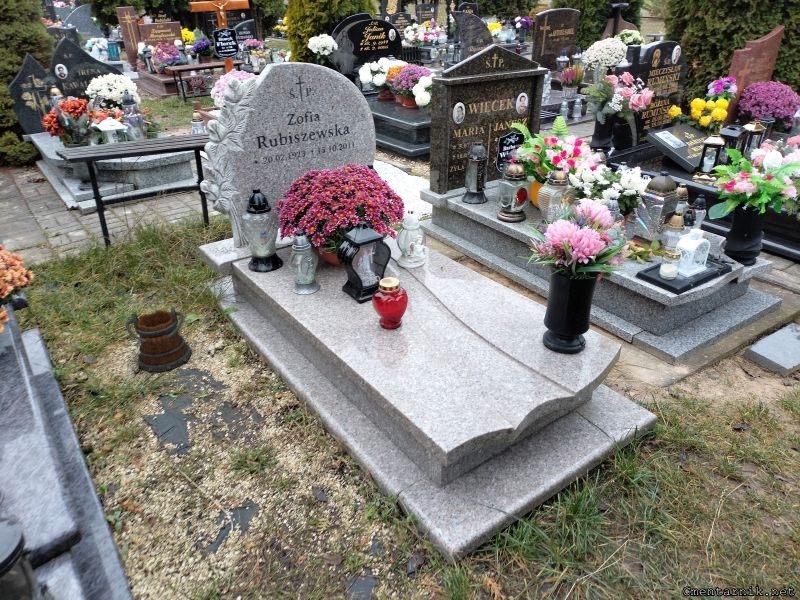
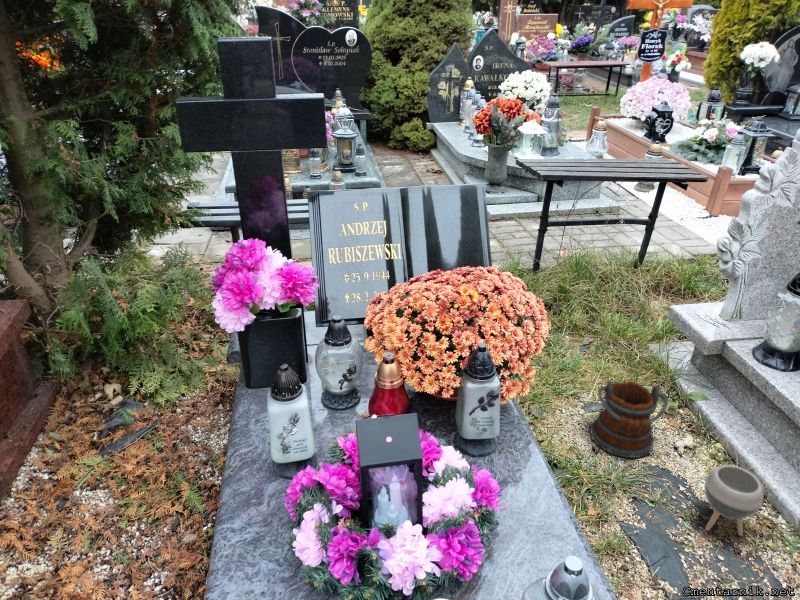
planter: none [202,344,242,398] -> present [705,465,764,536]

